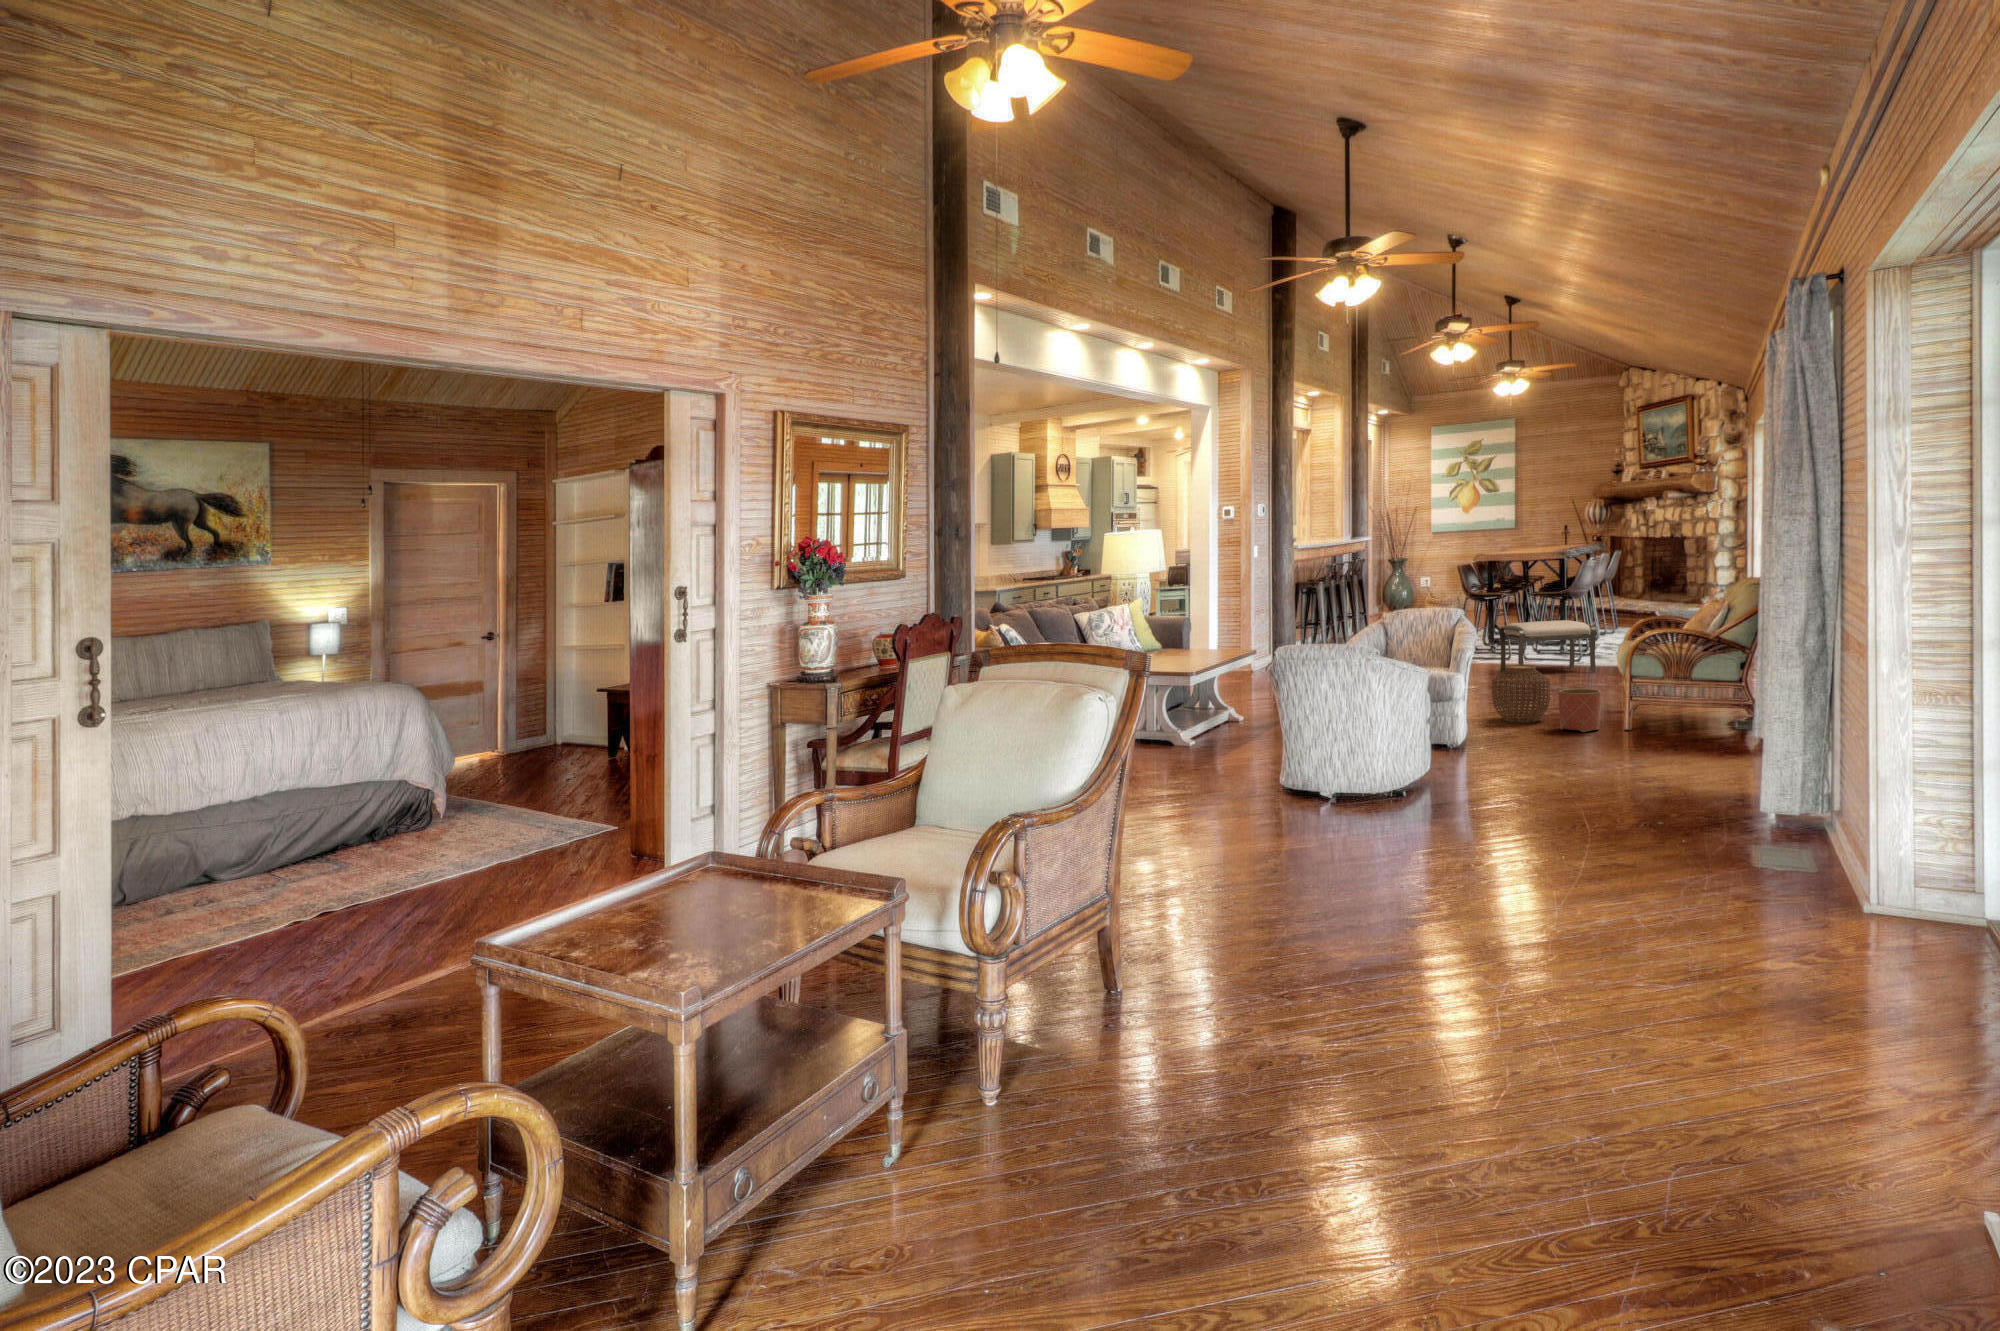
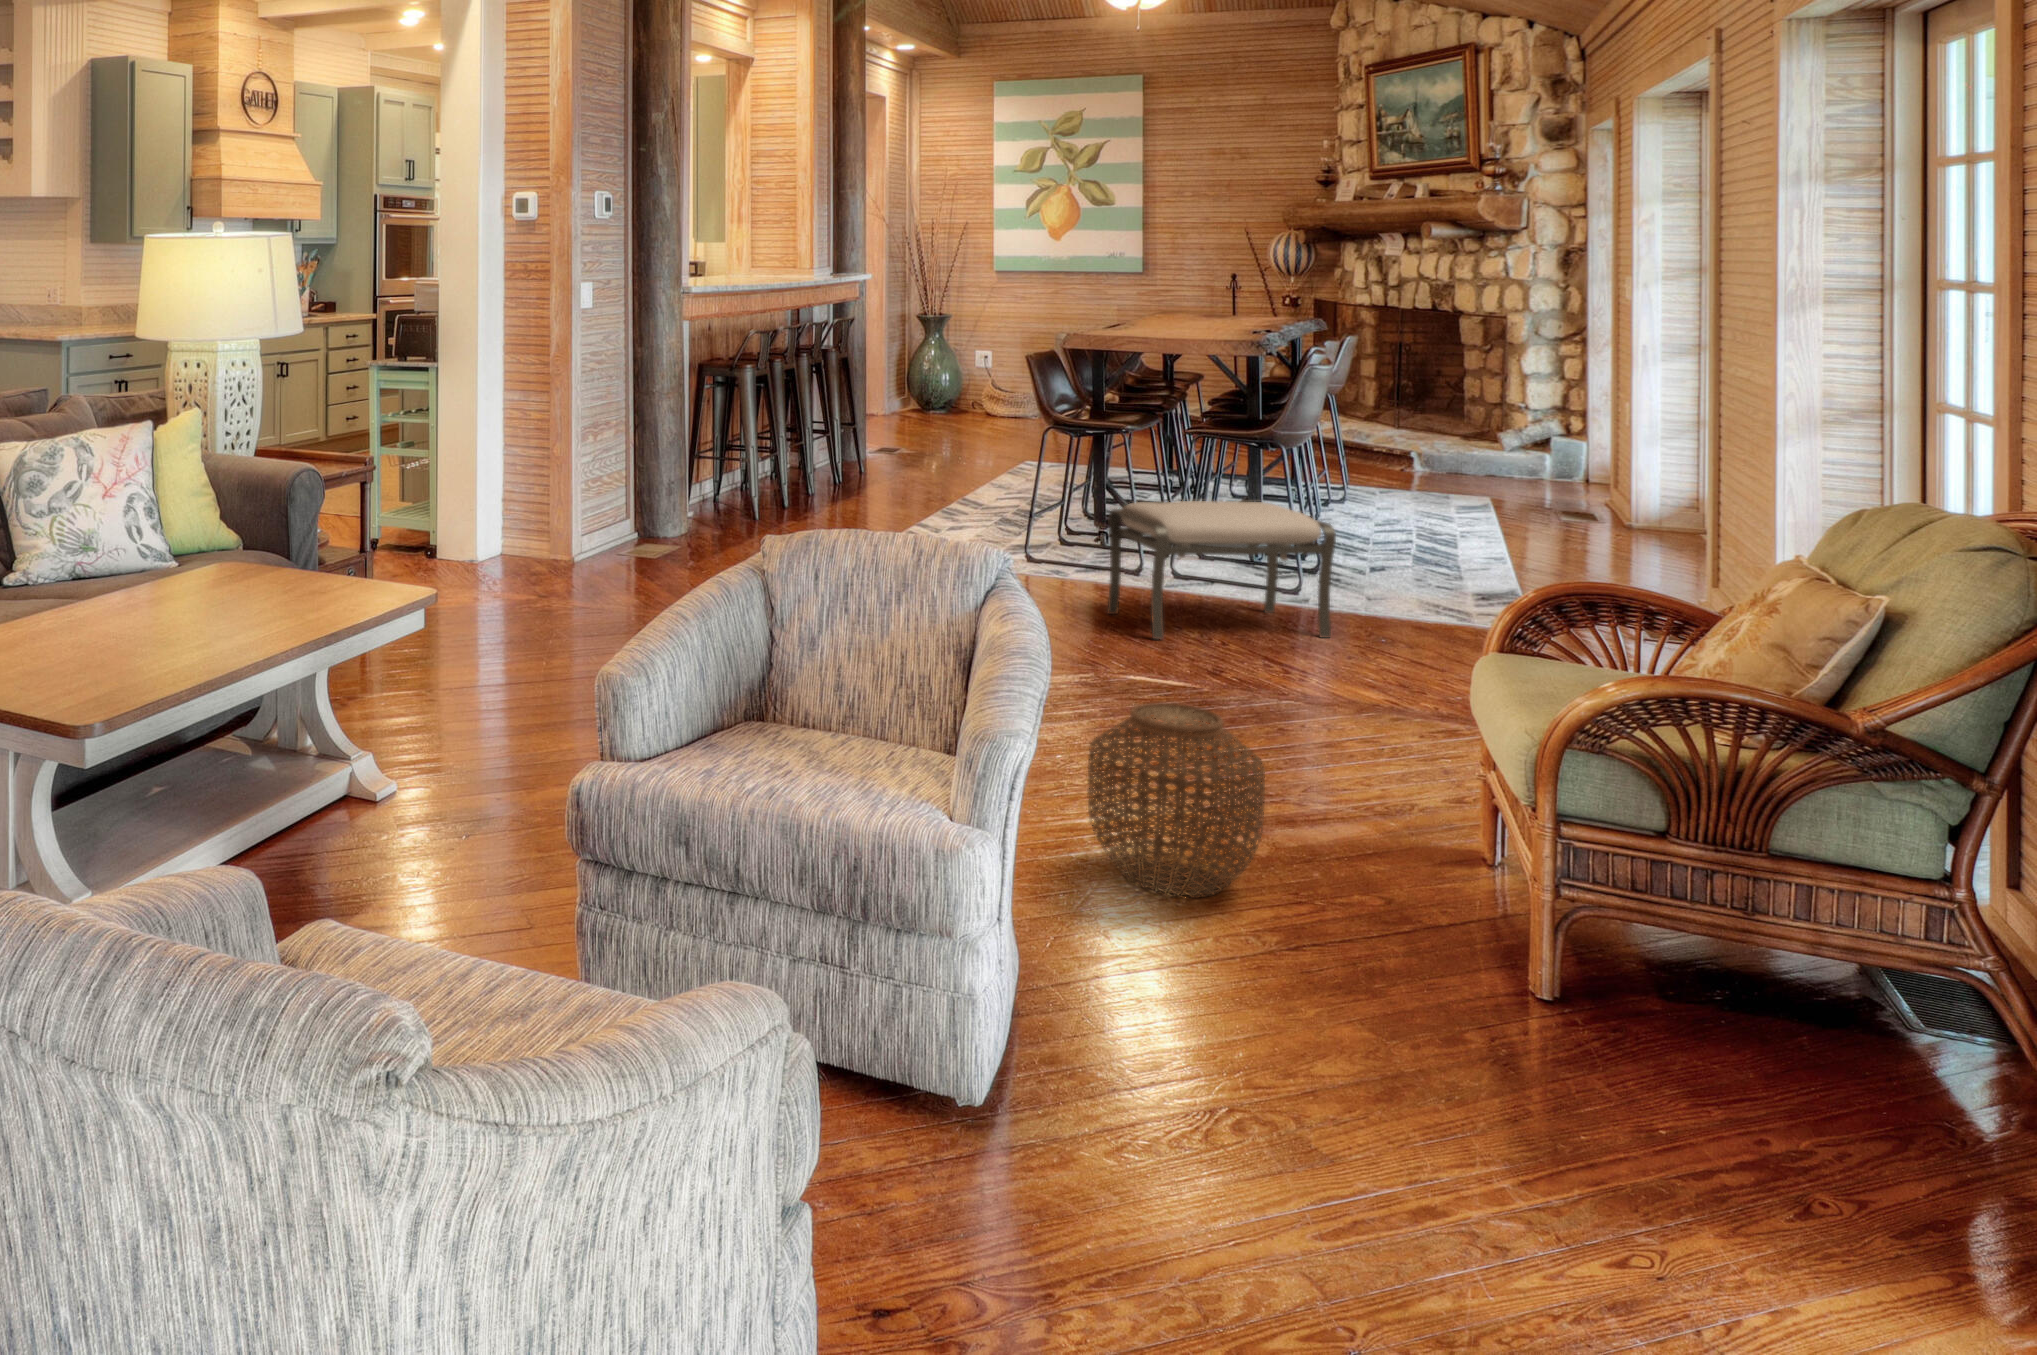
planter: present [1558,689,1601,732] -> none [1302,821,1445,995]

